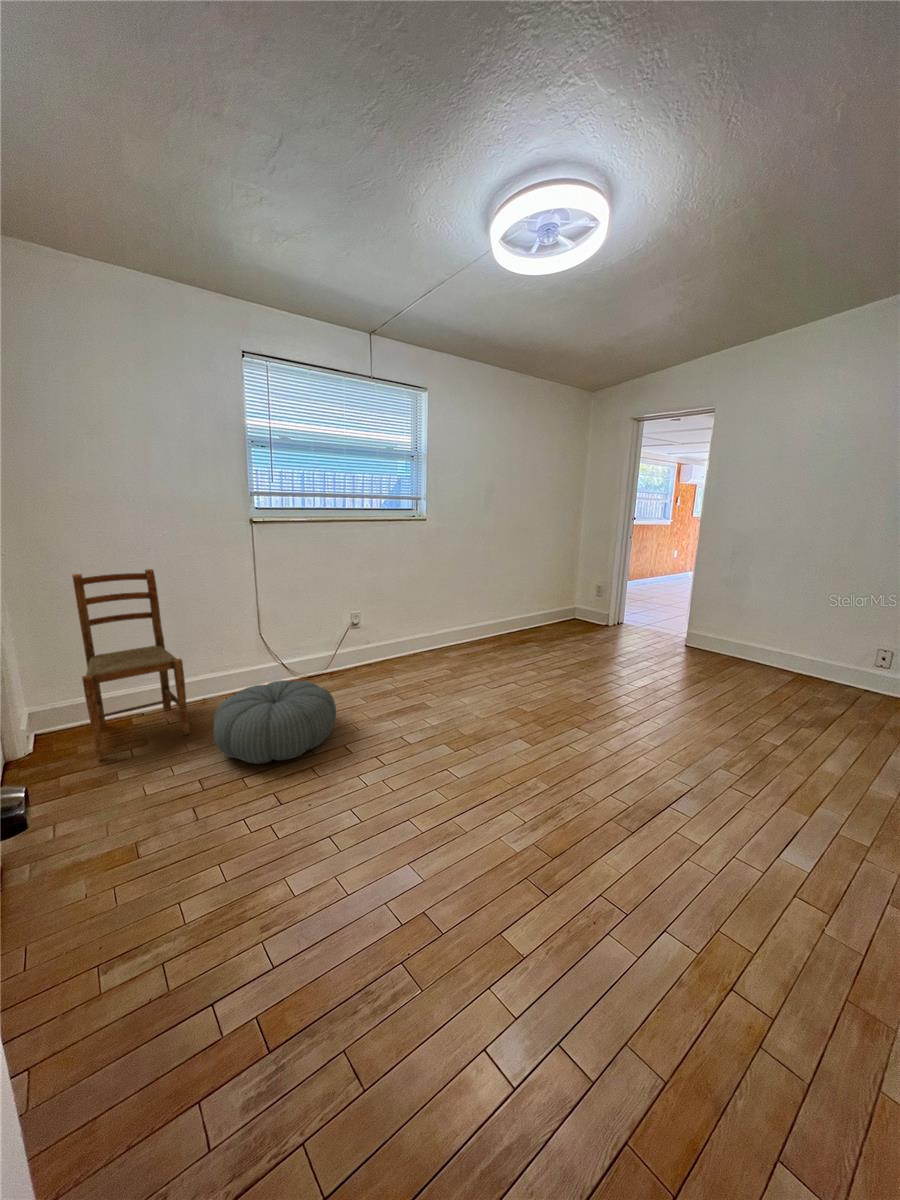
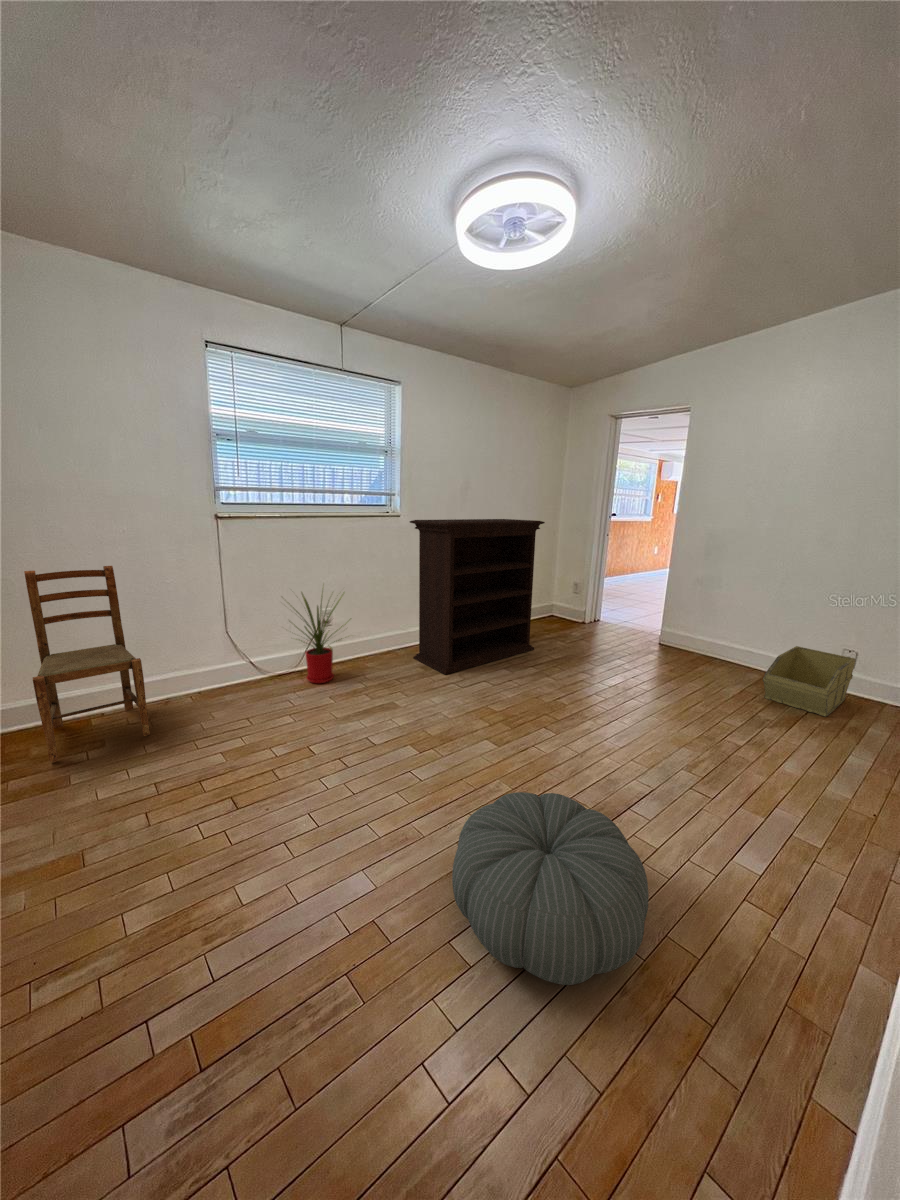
bookshelf: none [436,522,569,676] -> present [410,519,545,674]
house plant: none [311,585,387,685] -> present [294,593,342,683]
storage bin: none [796,646,892,717] -> present [763,646,856,717]
pouf: present [213,680,336,763] -> present [452,792,649,985]

